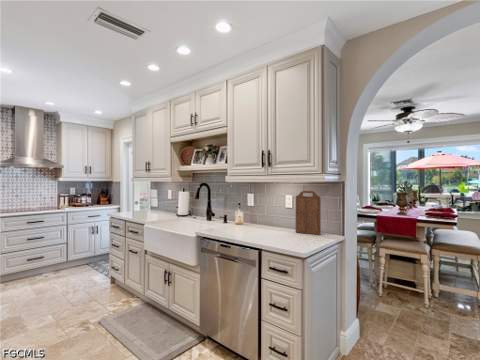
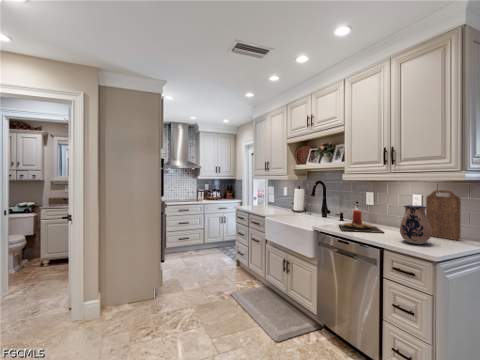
ceramic pitcher: none [276,205,300,242] -> present [400,205,431,244]
candle: none [222,212,263,234] -> present [339,210,383,233]

